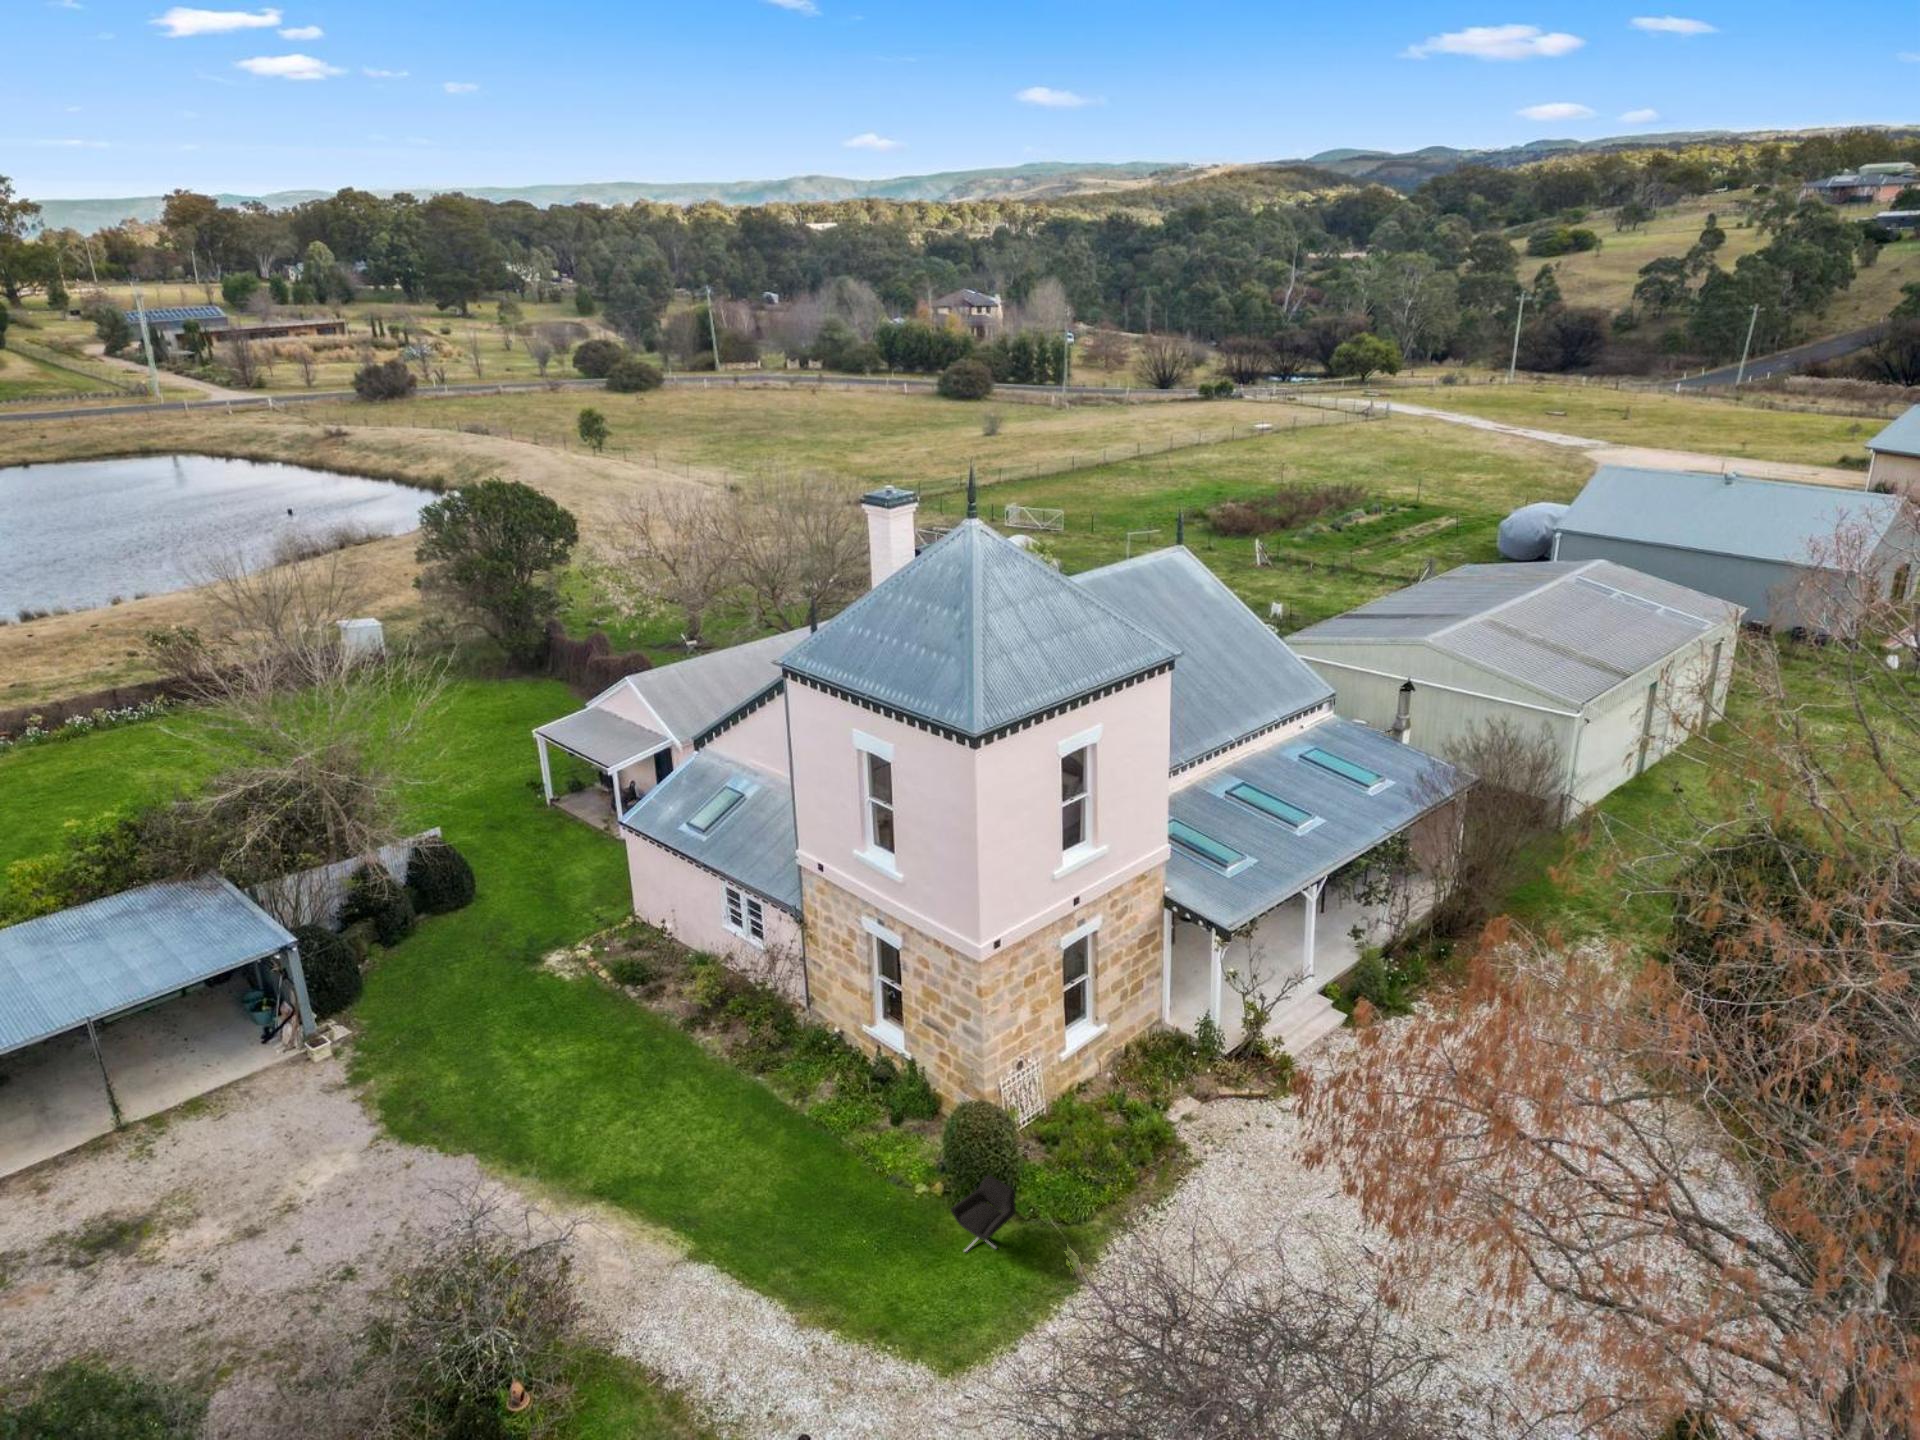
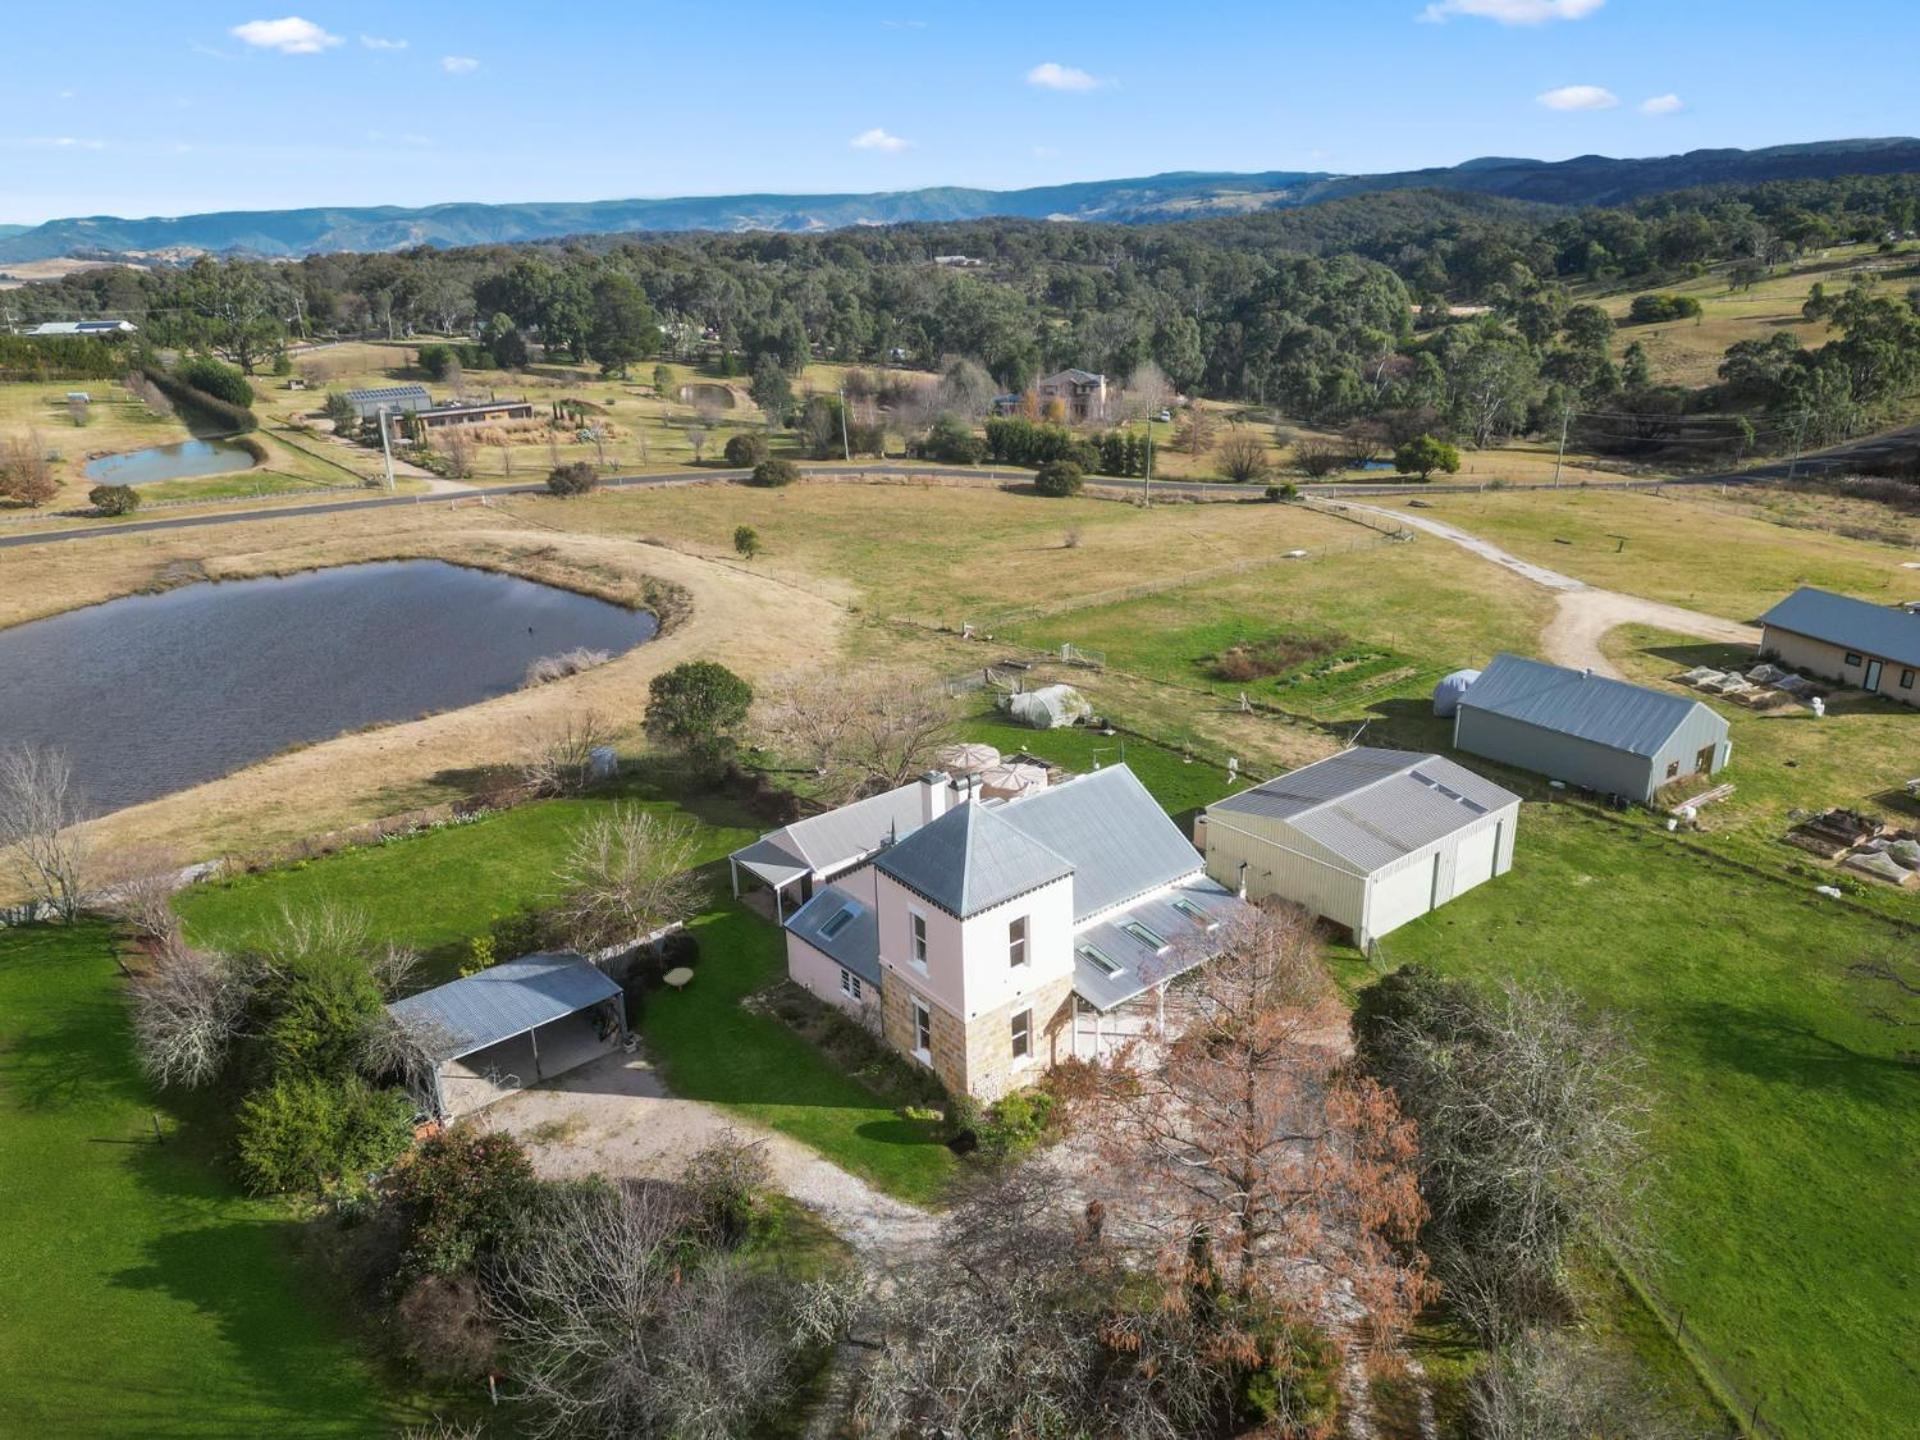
round table: none [405,905,461,947] -> present [664,968,693,992]

